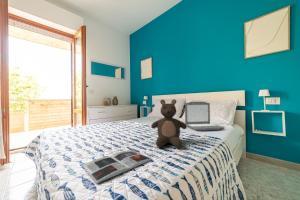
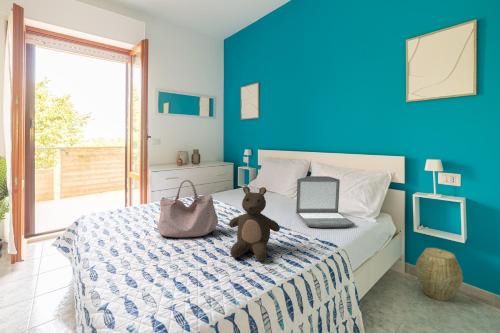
handbag: none [99,100,141,139] -> present [157,180,218,237]
woven basket: none [259,143,290,175] -> present [415,248,463,301]
magazine: present [82,150,152,183] -> none [127,260,218,308]

